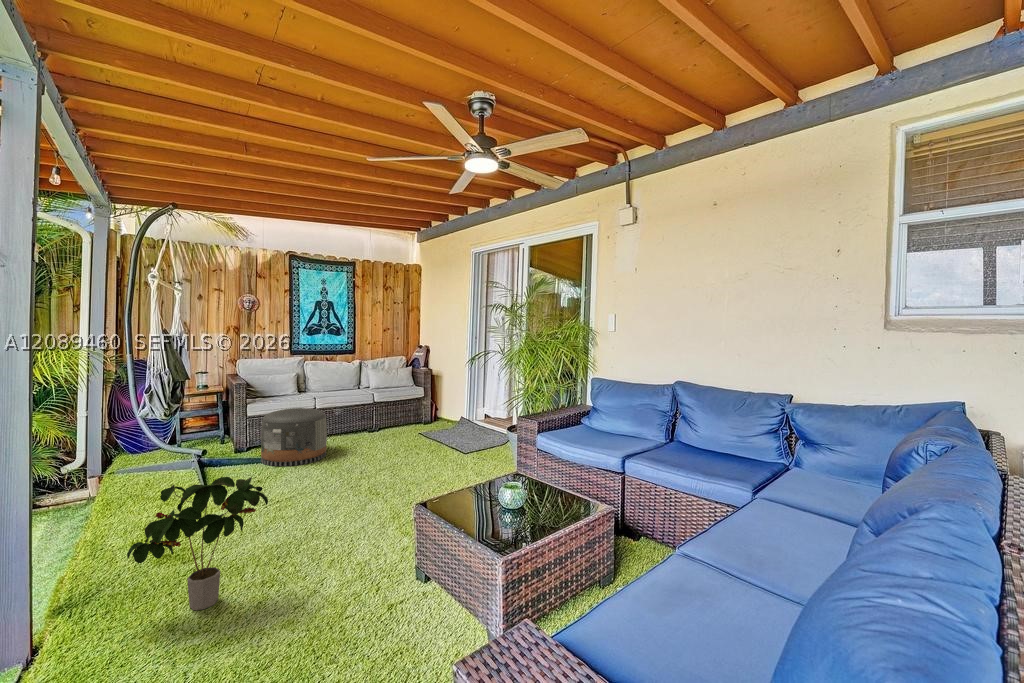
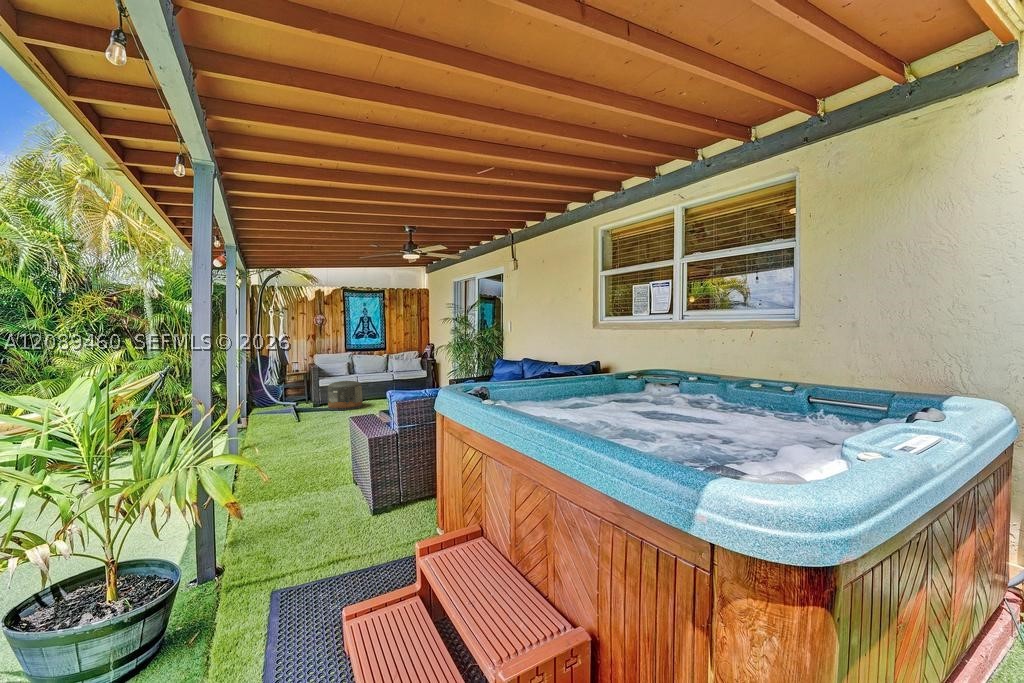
potted plant: present [127,477,268,610] -> none [279,398,327,446]

